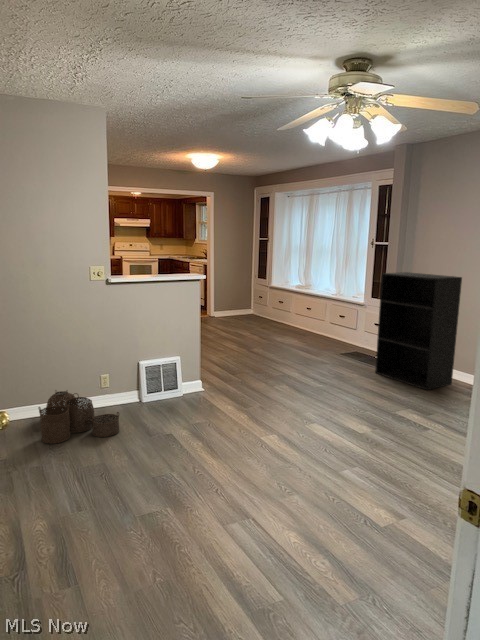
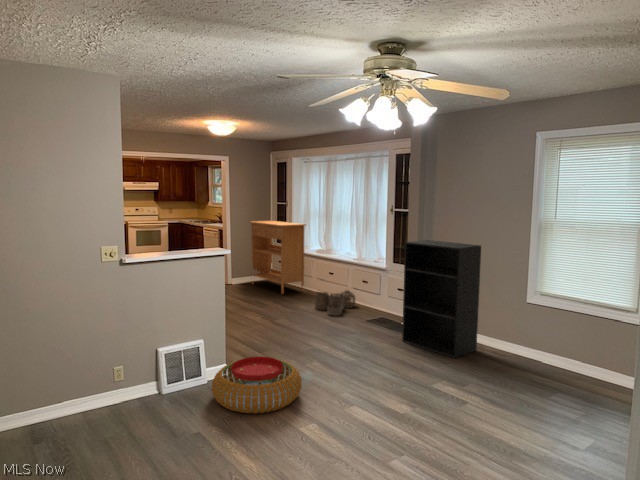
console table: none [231,256,288,328] -> present [248,221,306,294]
pouf: none [185,374,268,422] -> present [212,357,302,413]
woven basket: present [38,391,119,443] -> present [315,291,355,316]

